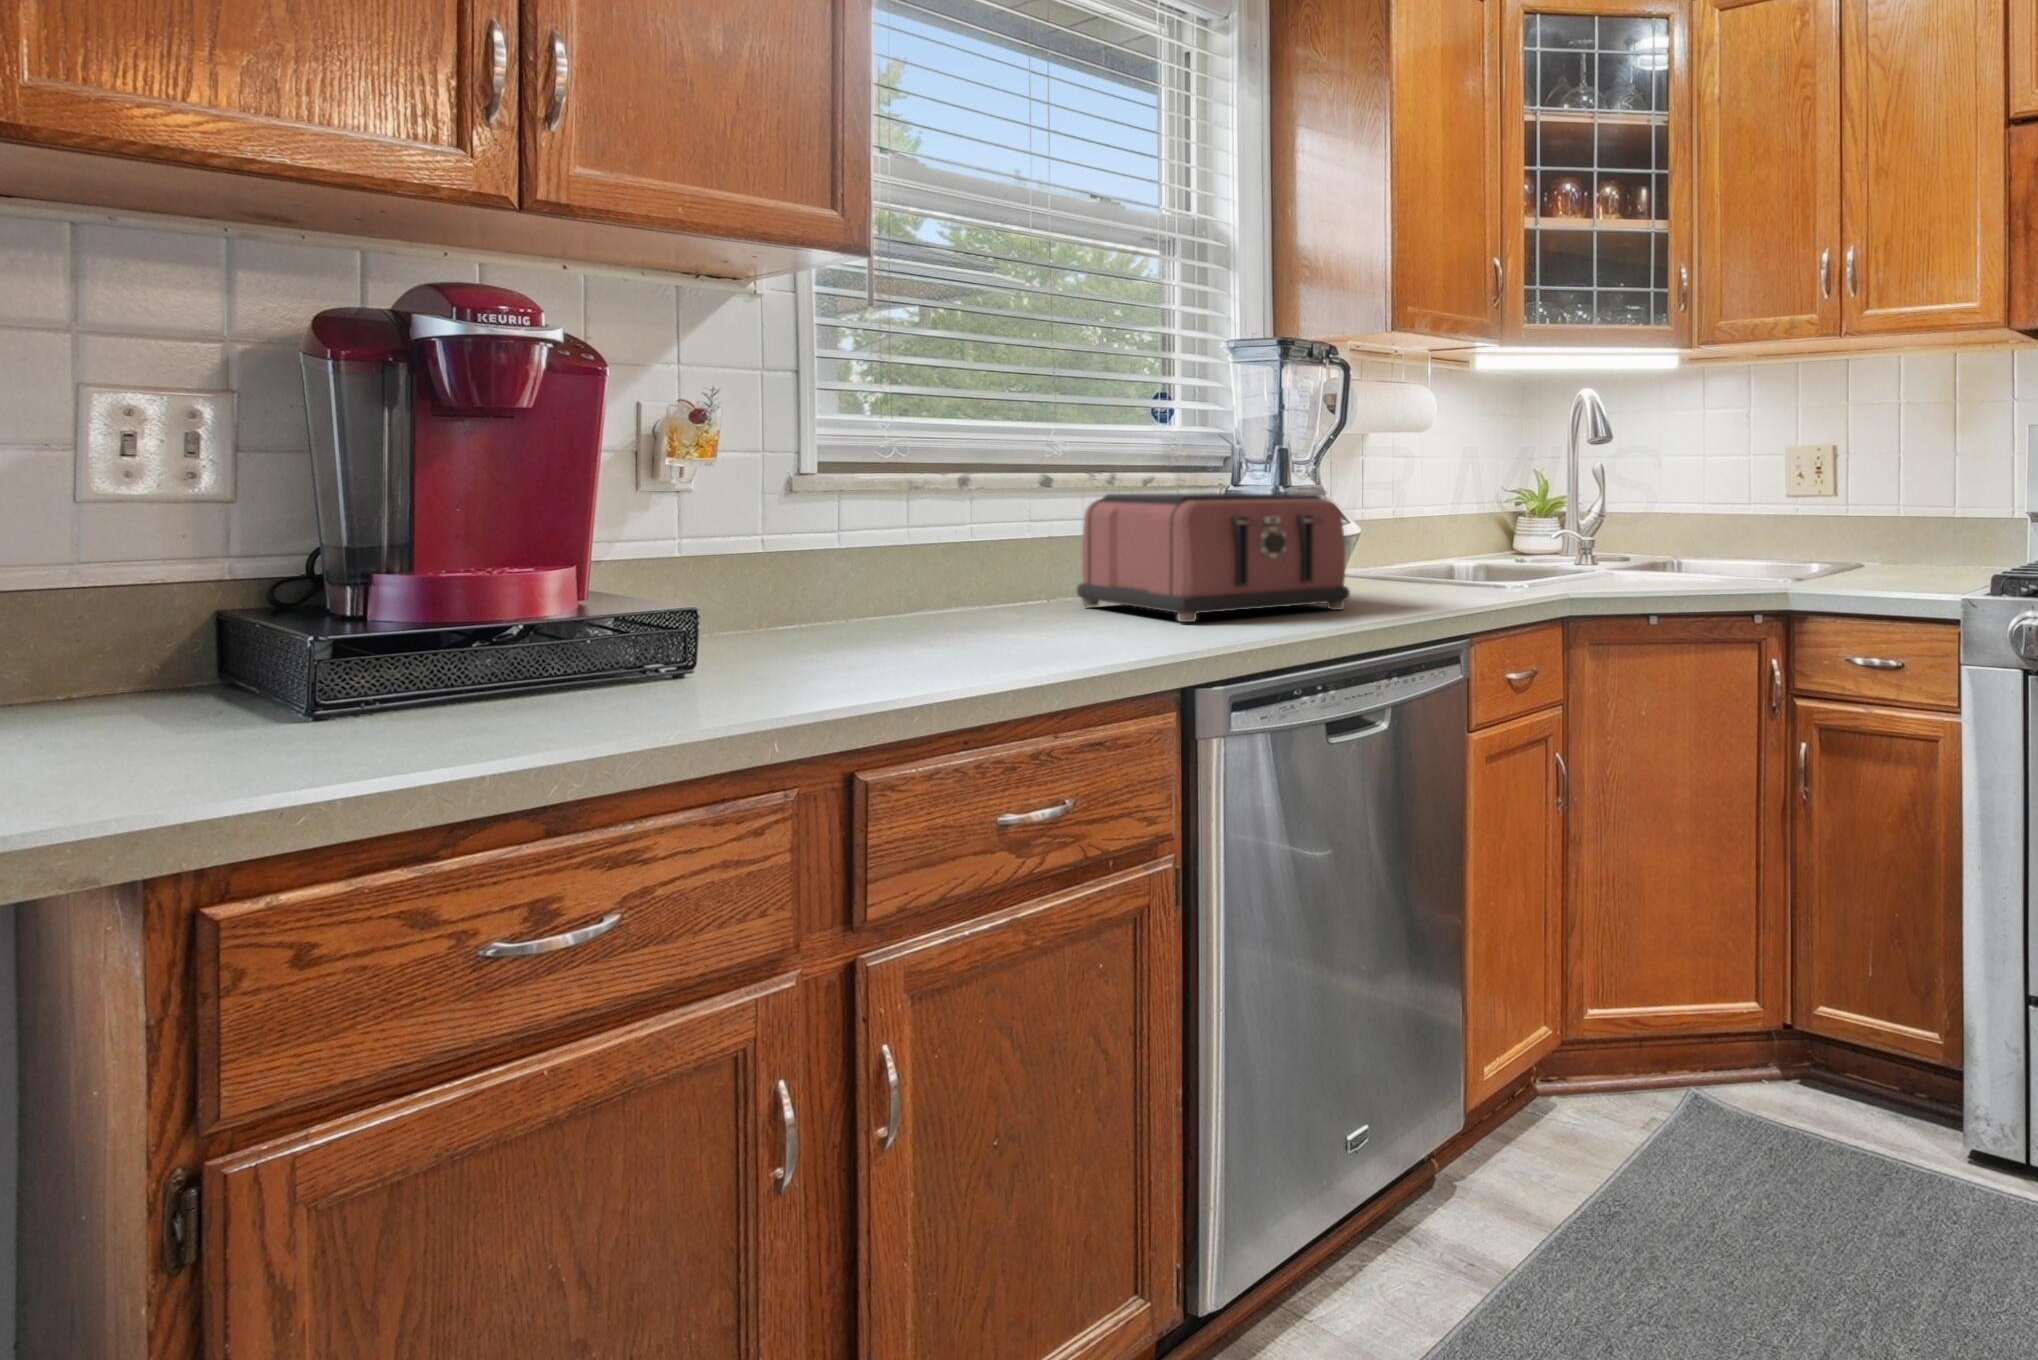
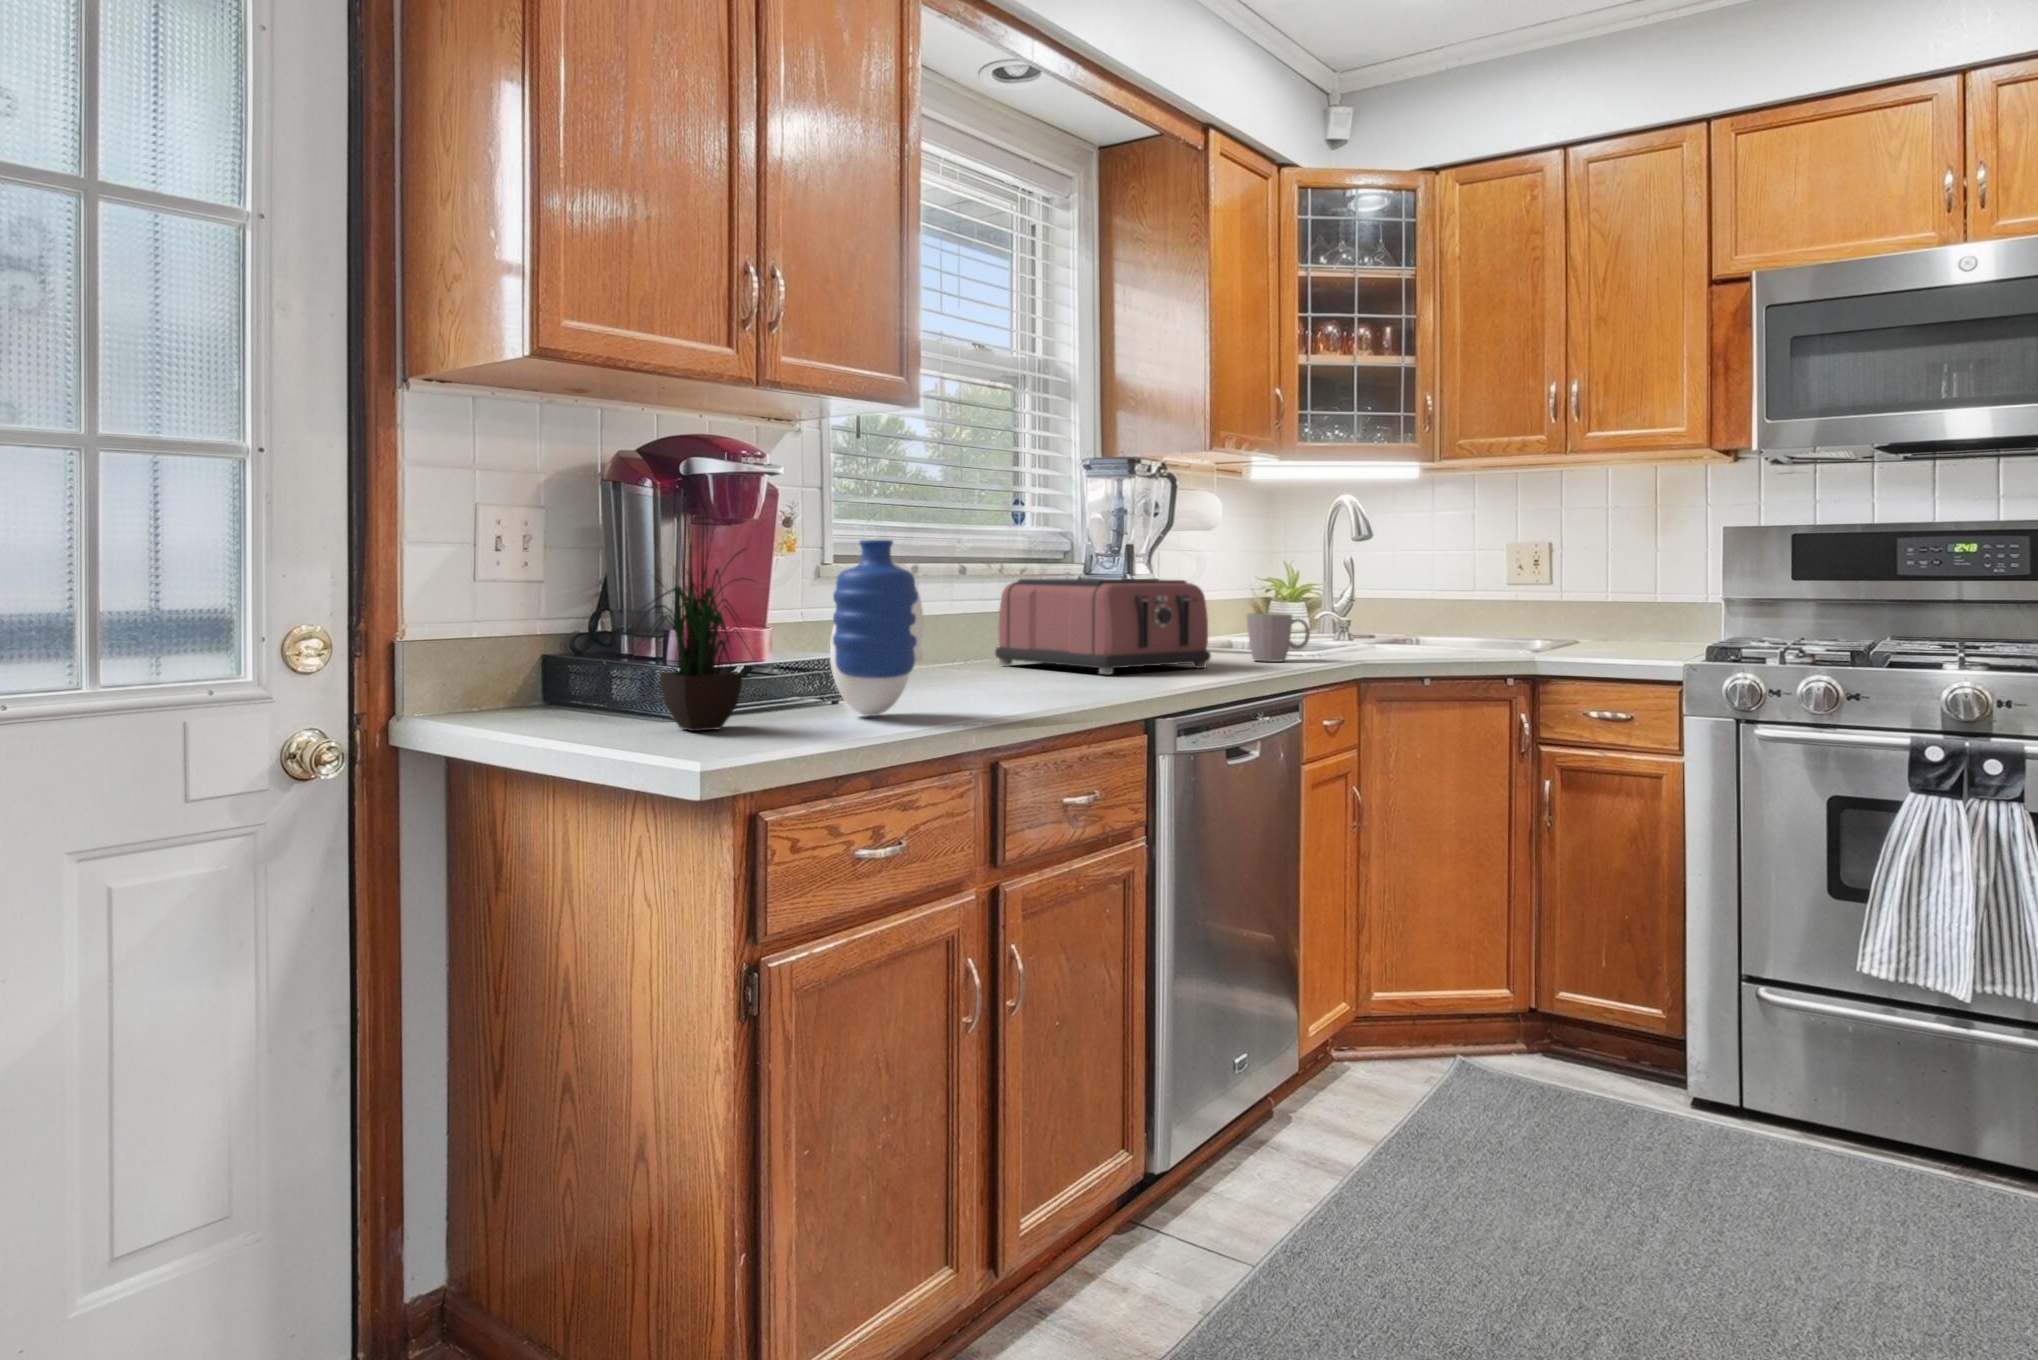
potted plant: none [114,315,414,751] -> present [641,512,748,731]
vase: none [567,438,745,709] -> present [830,540,924,716]
mug: none [1417,536,1495,598] -> present [1247,613,1310,662]

